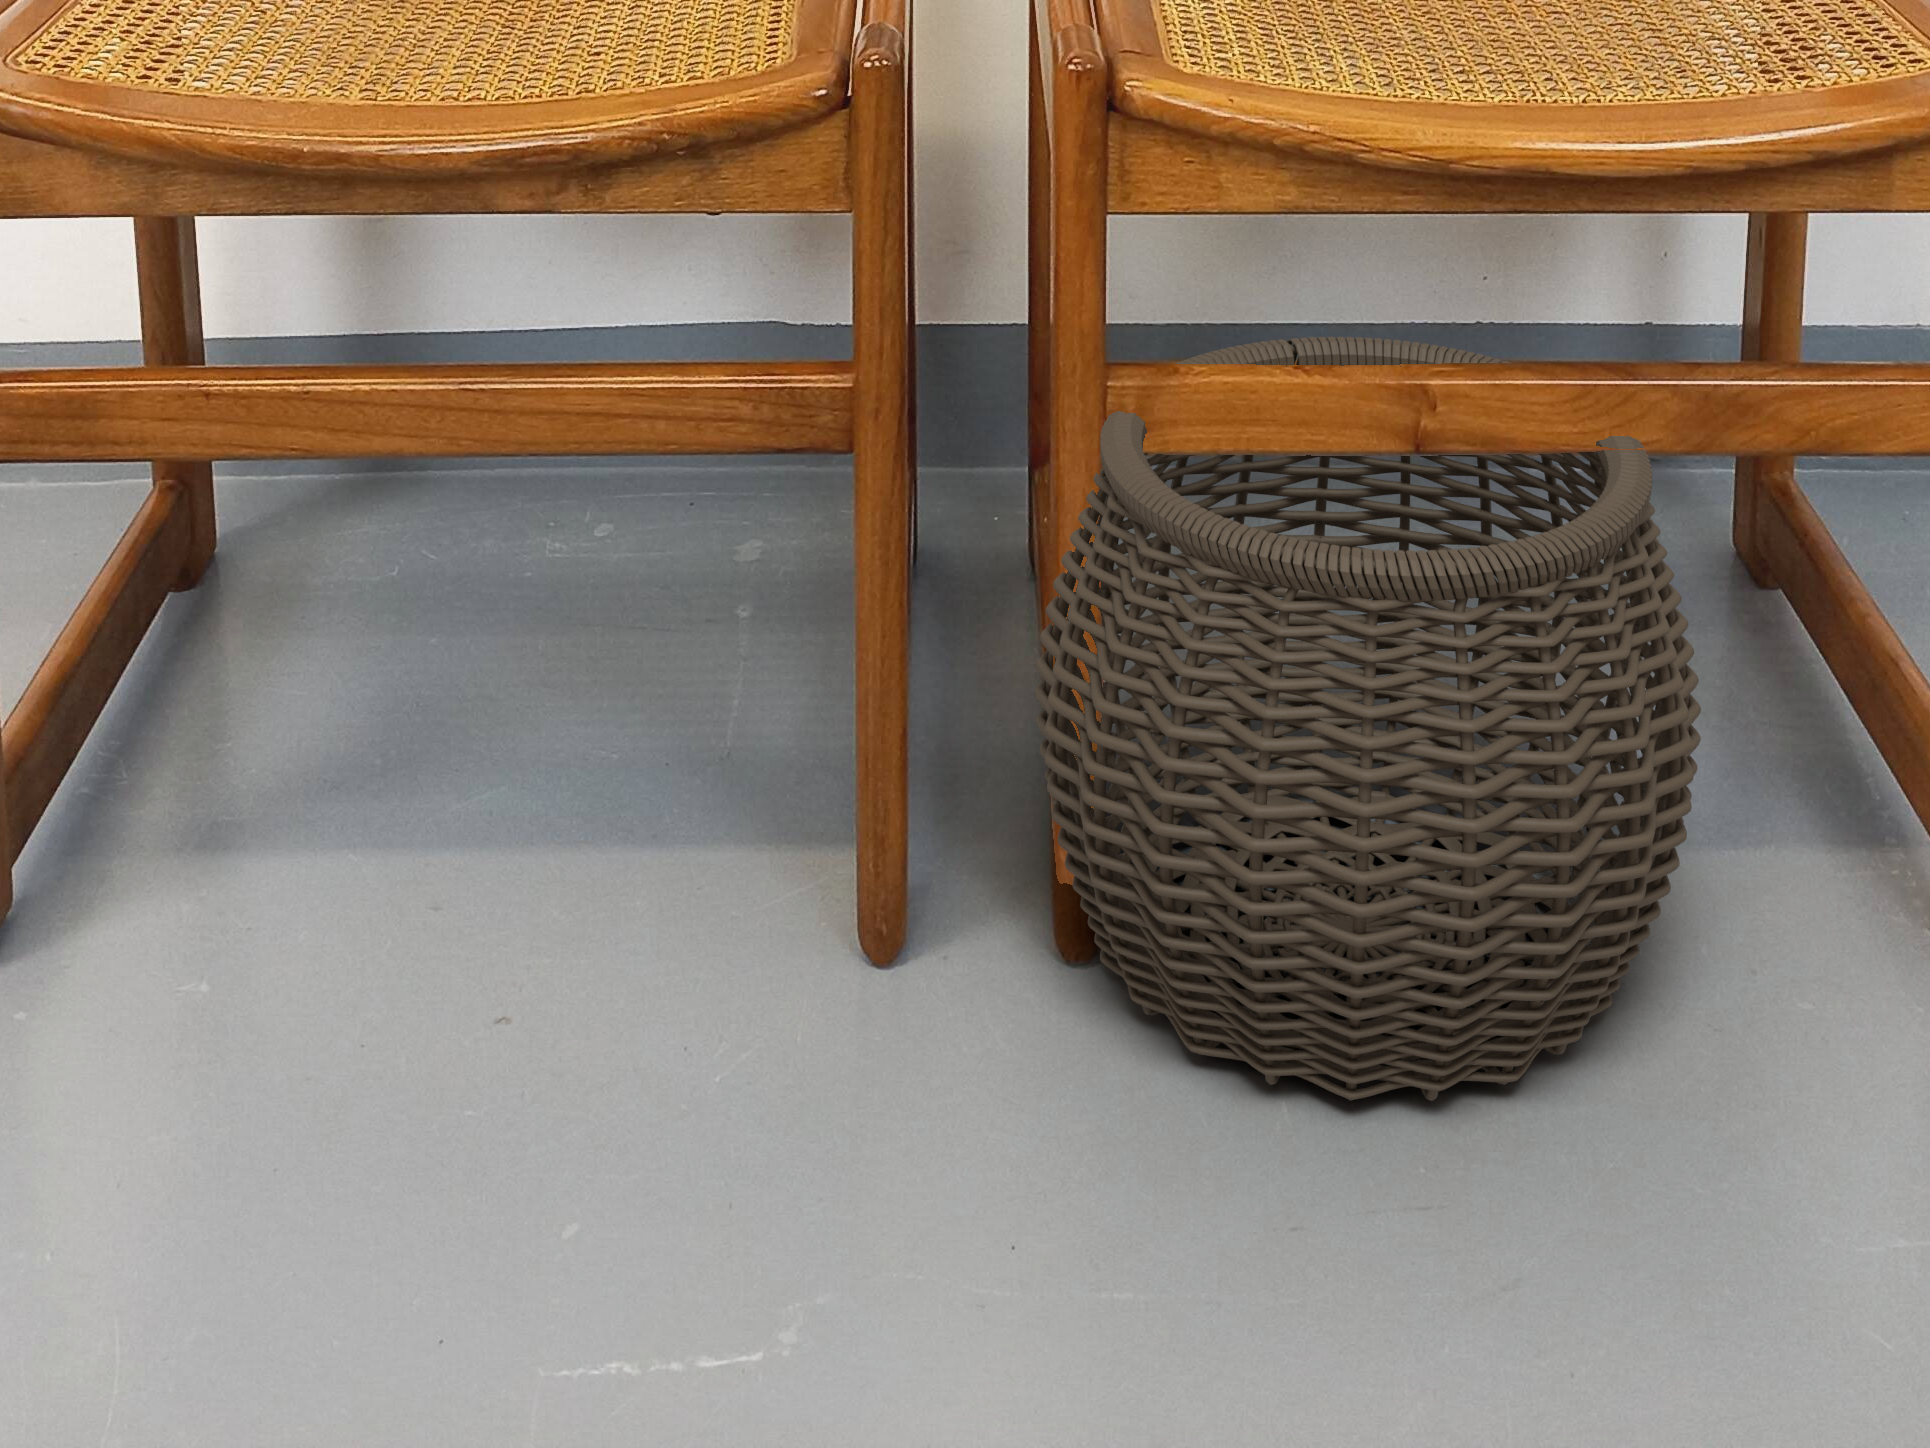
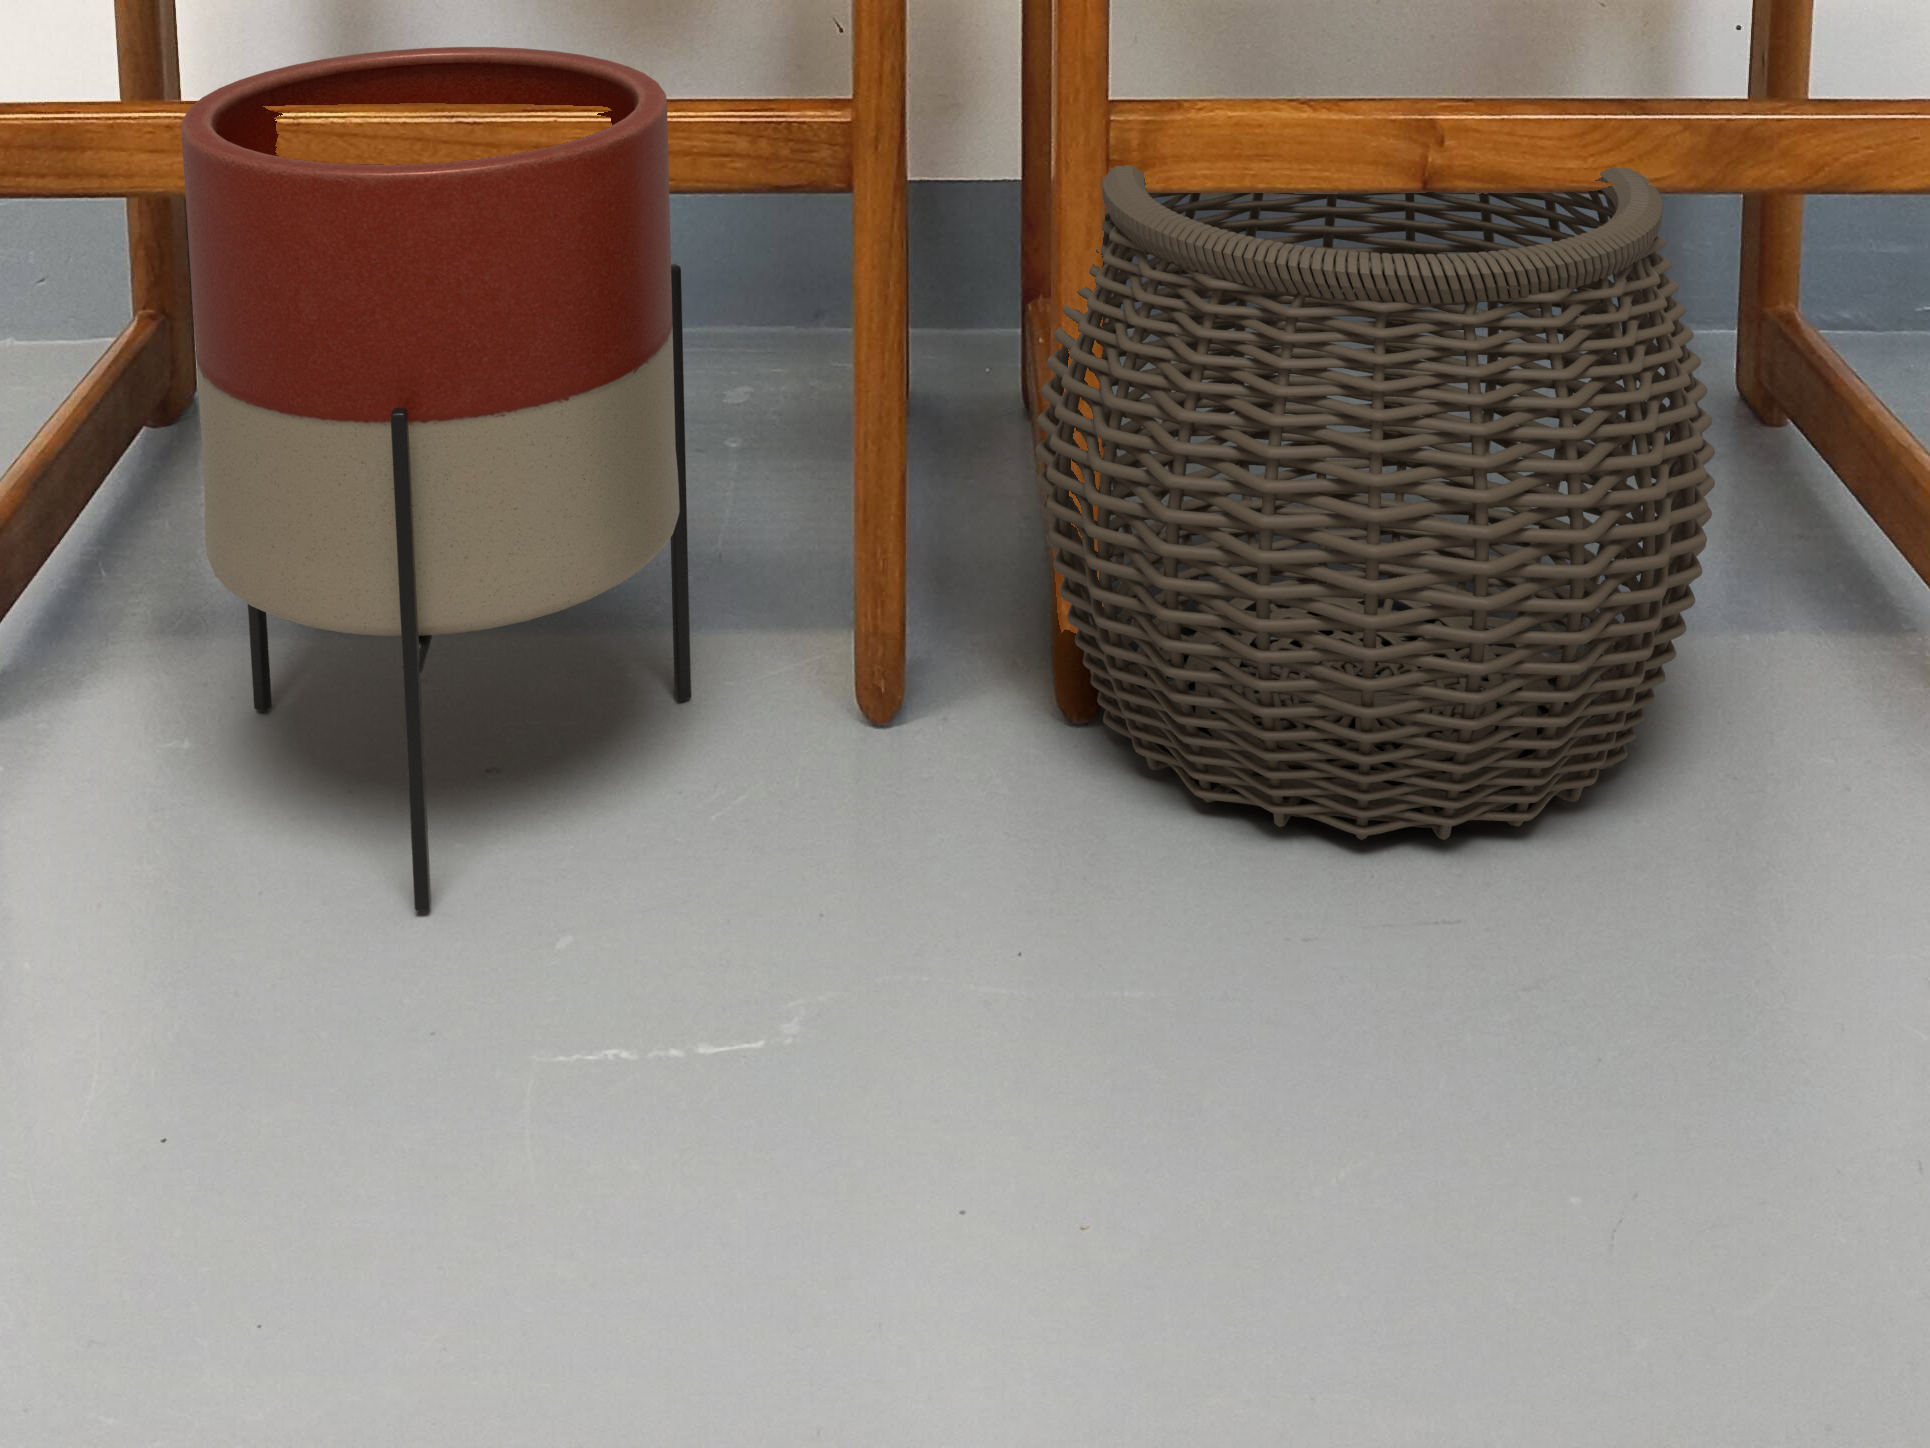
planter: none [192,297,697,1184] -> present [181,47,691,911]

